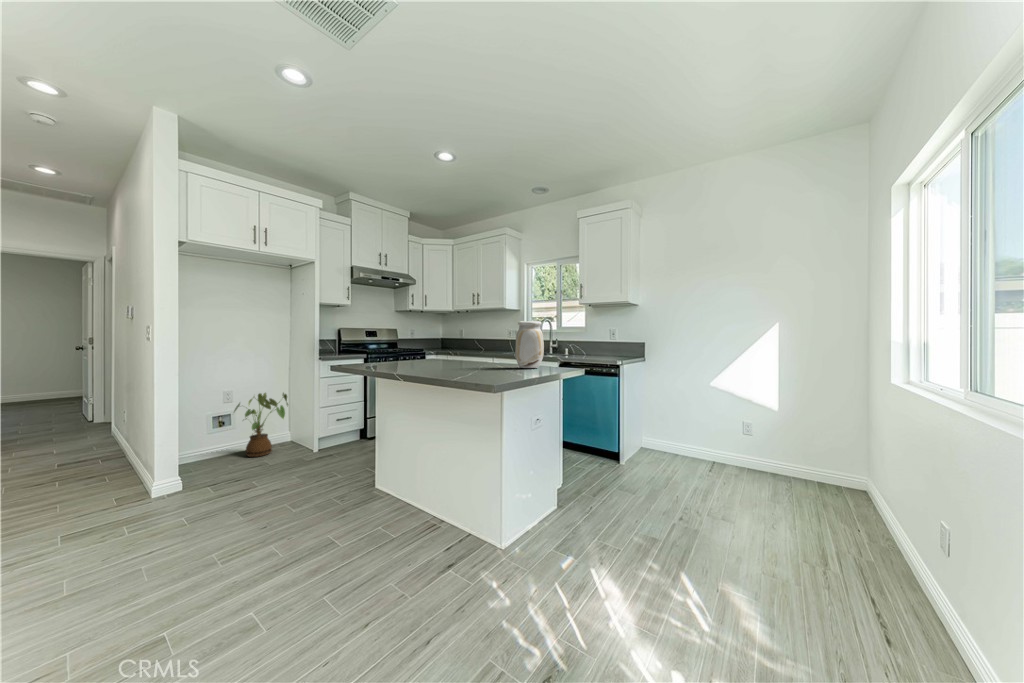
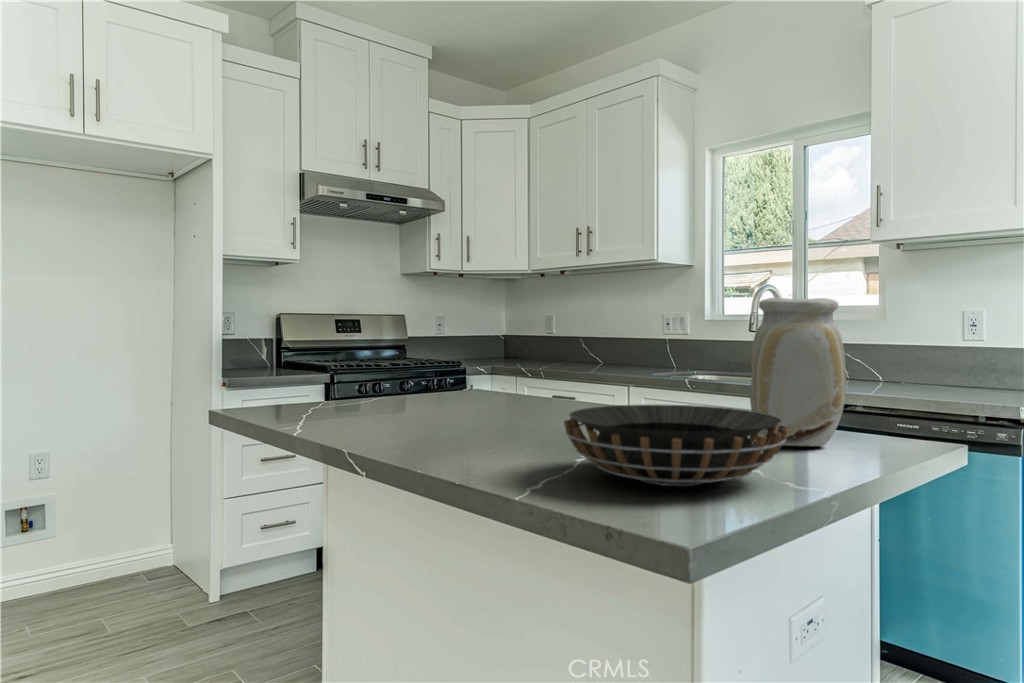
decorative bowl: none [451,354,515,375] -> present [564,405,788,486]
house plant: present [234,393,288,457] -> none [35,465,161,617]

